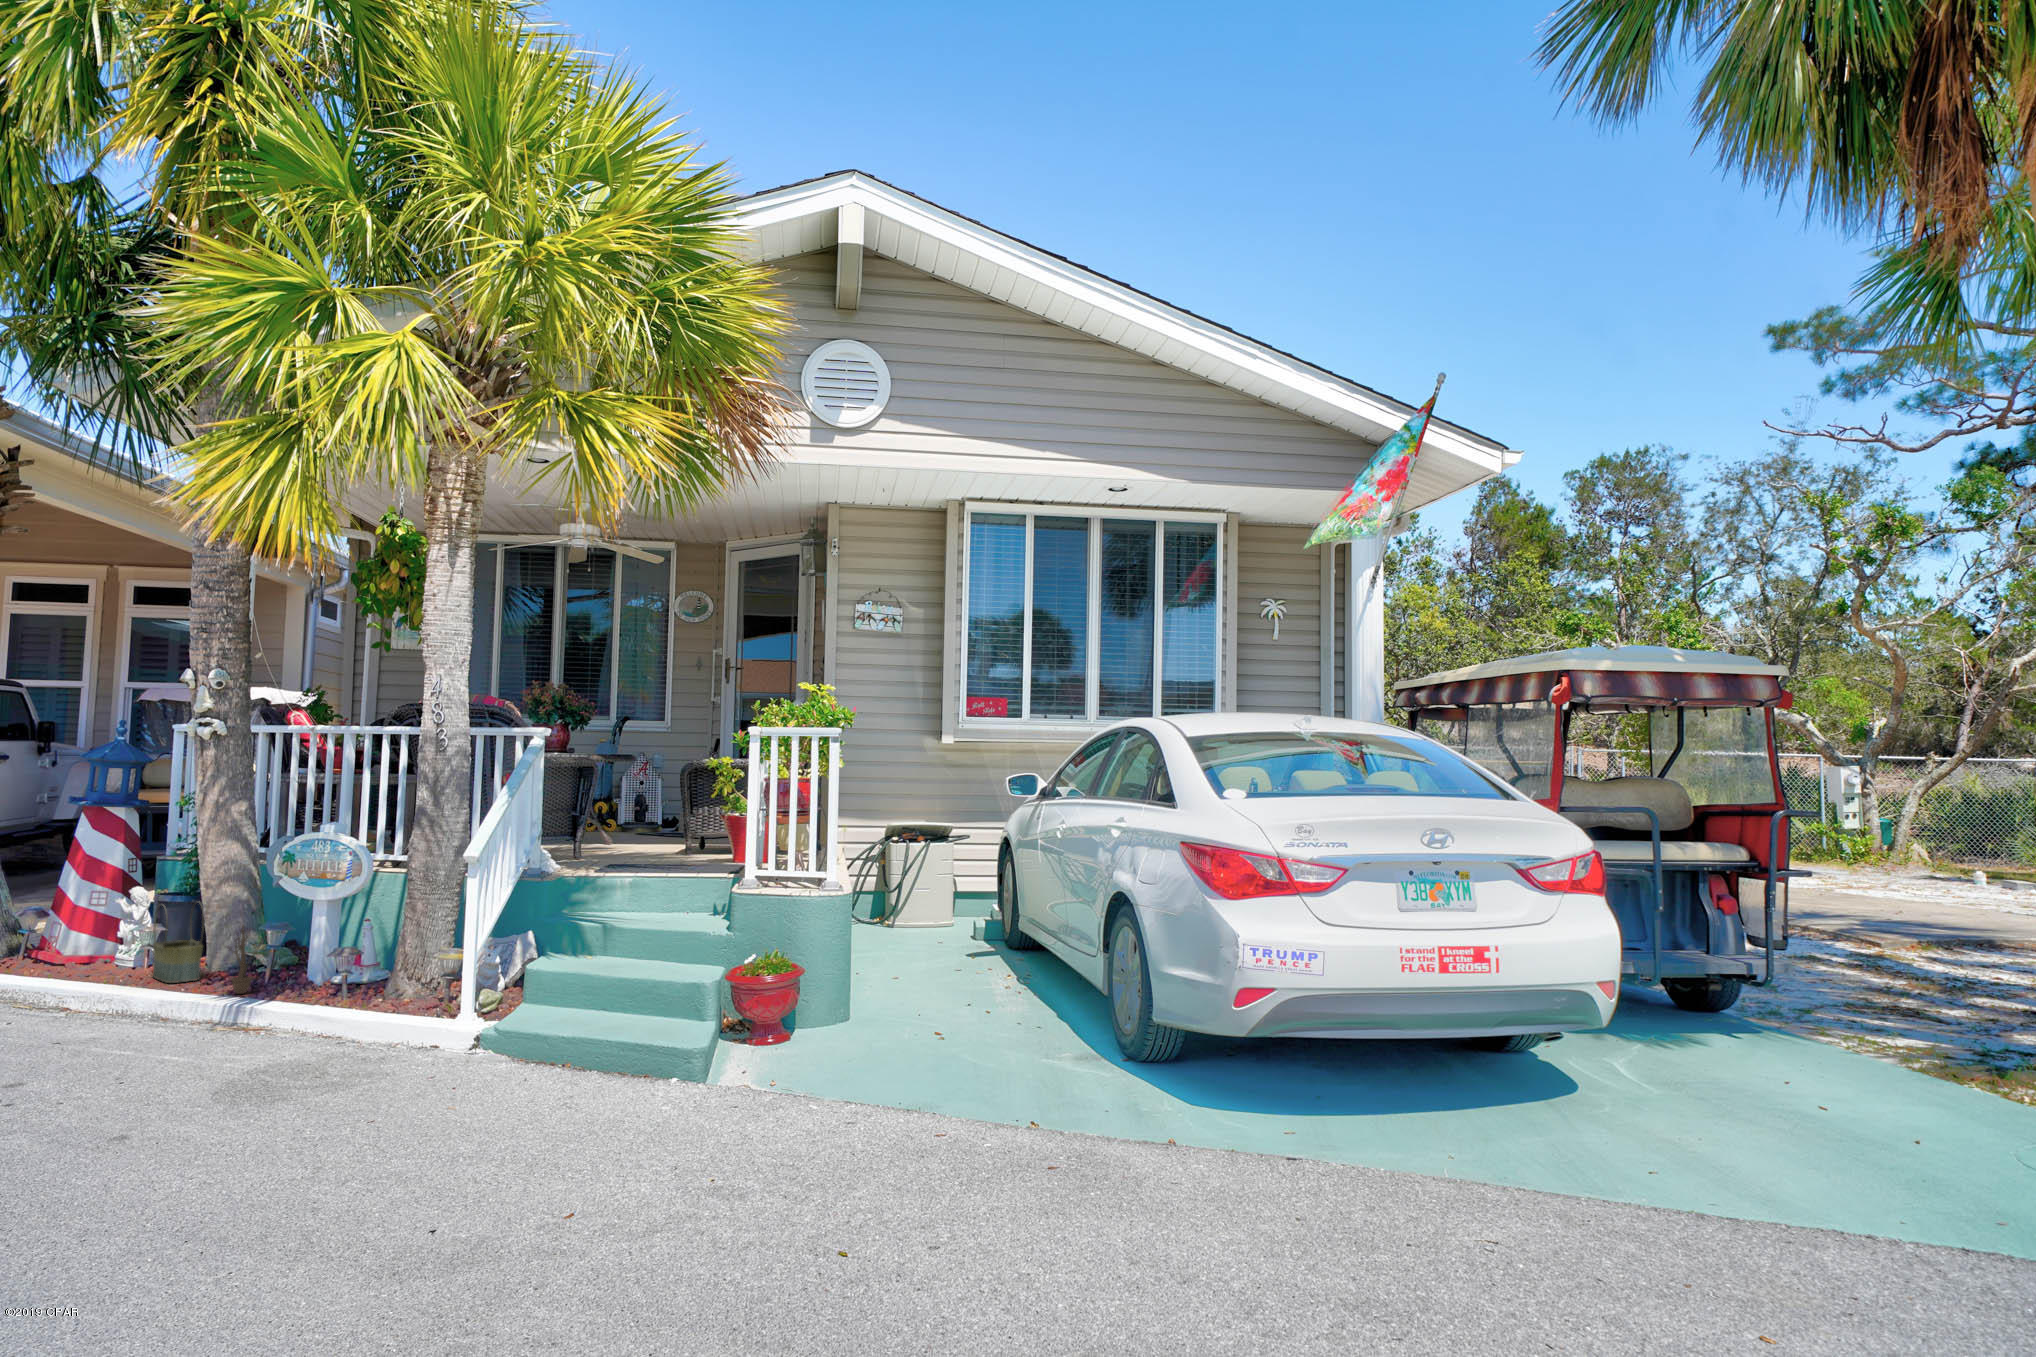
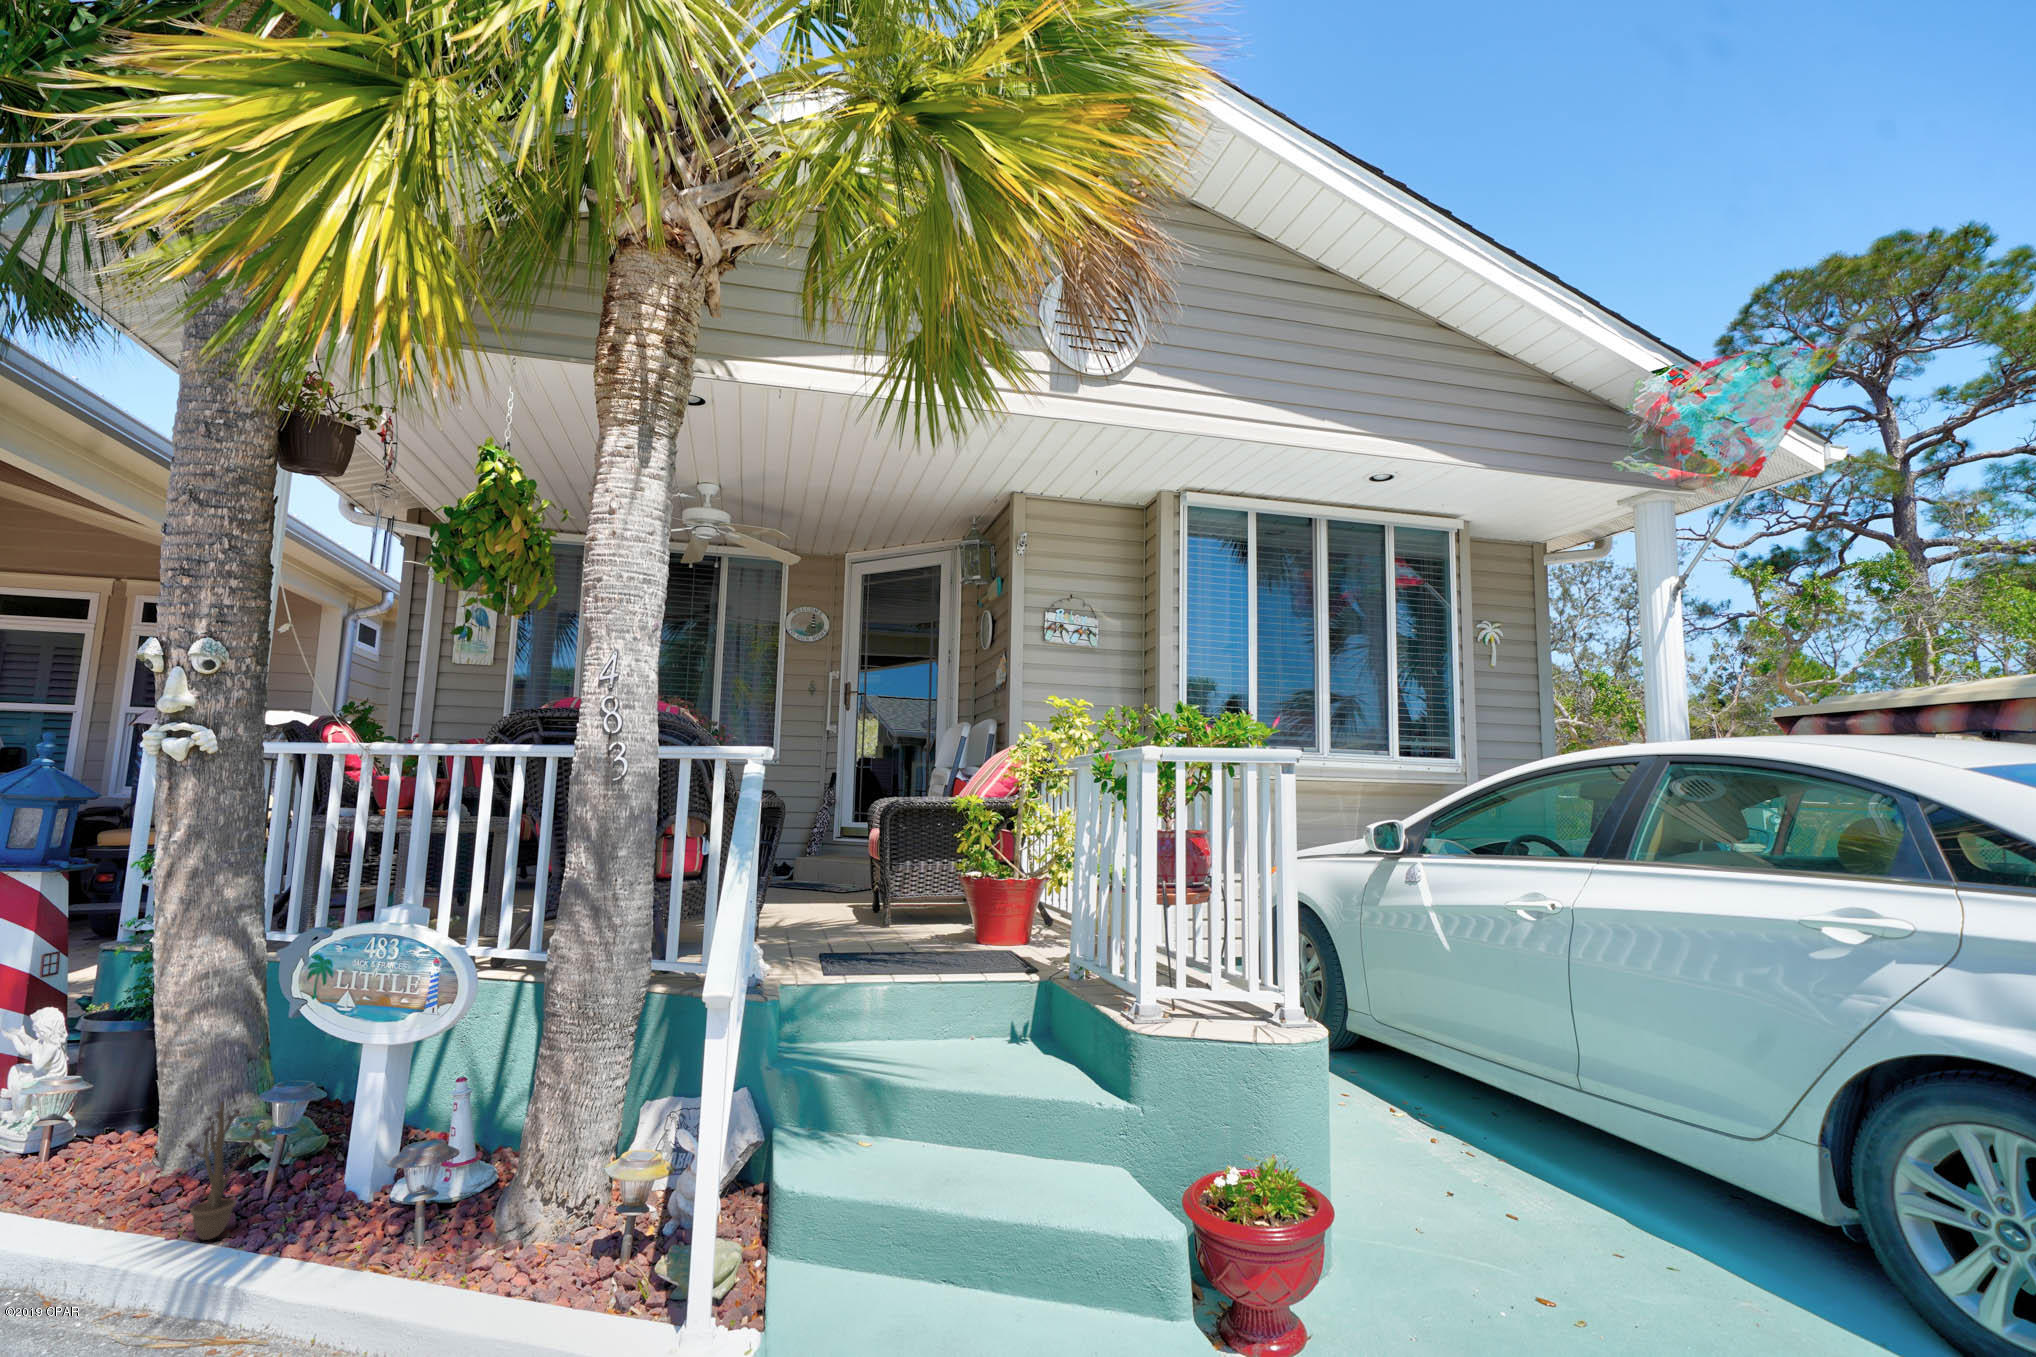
basket: present [152,902,204,983] -> none [48,1043,156,1209]

